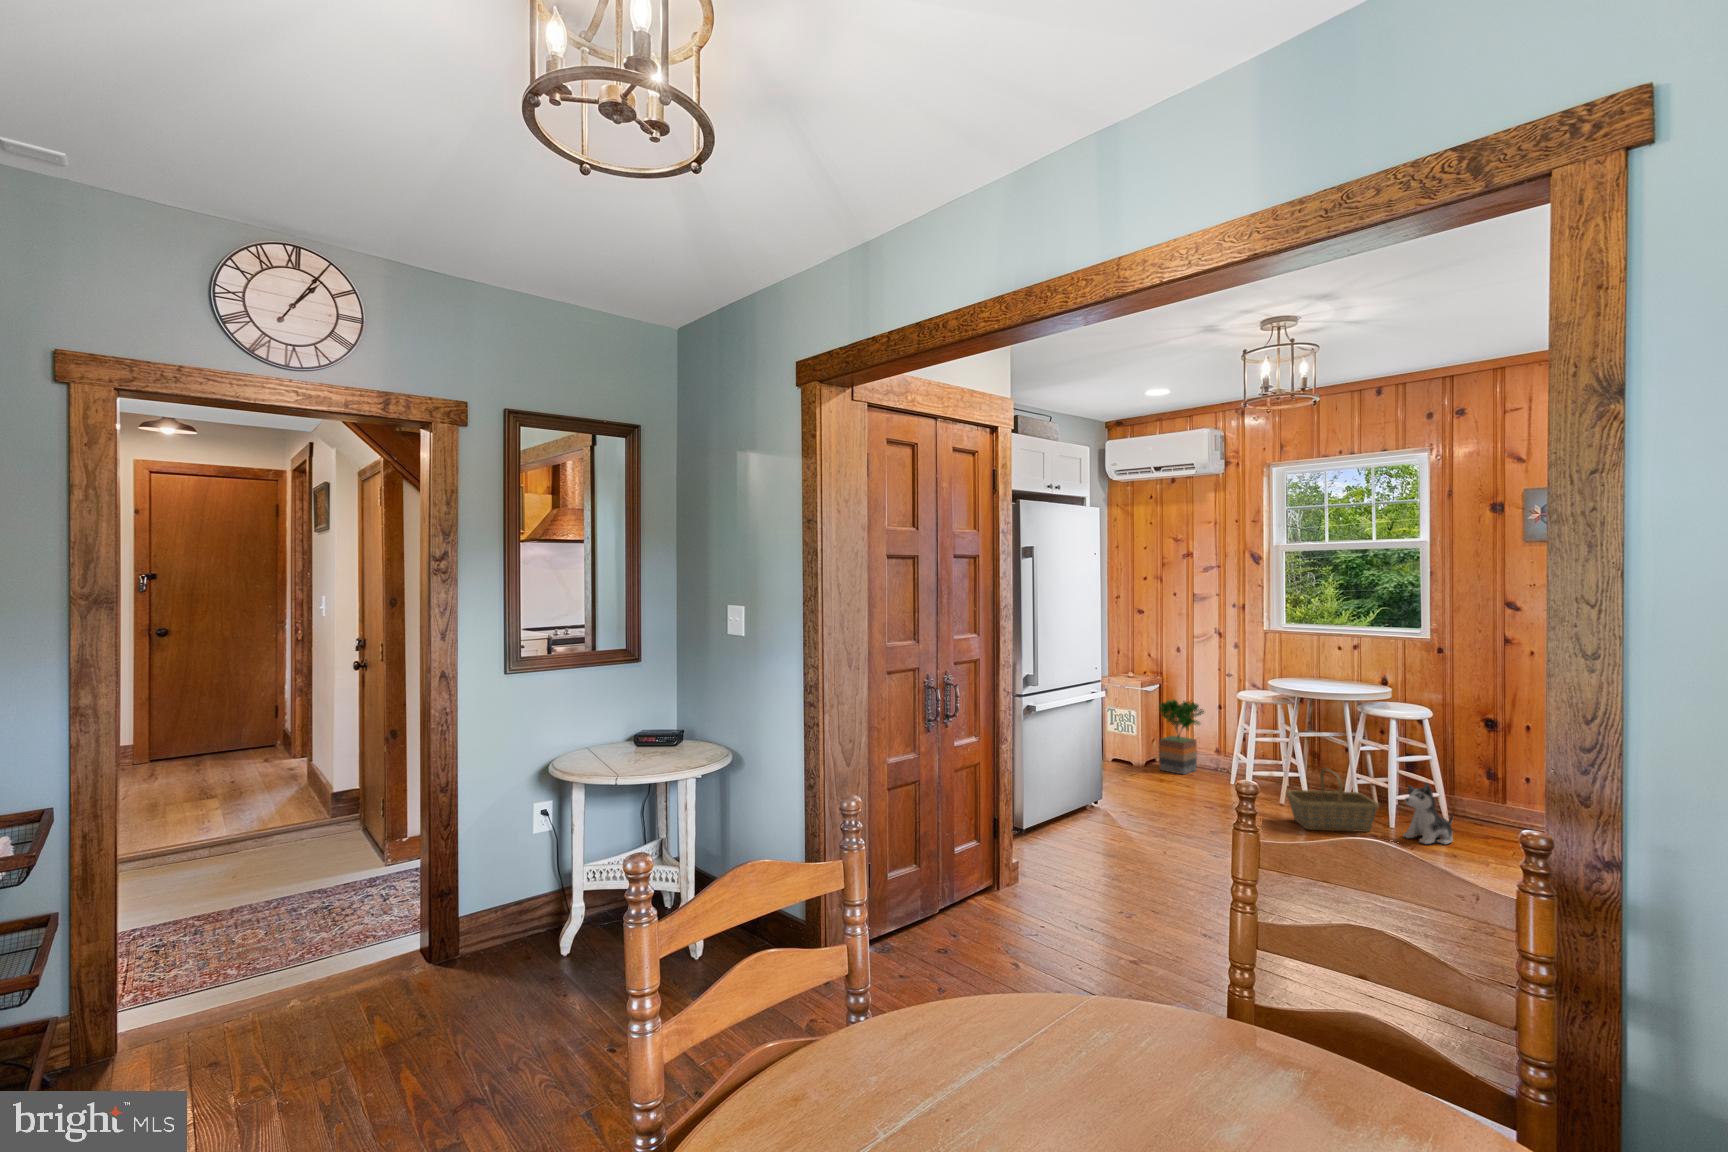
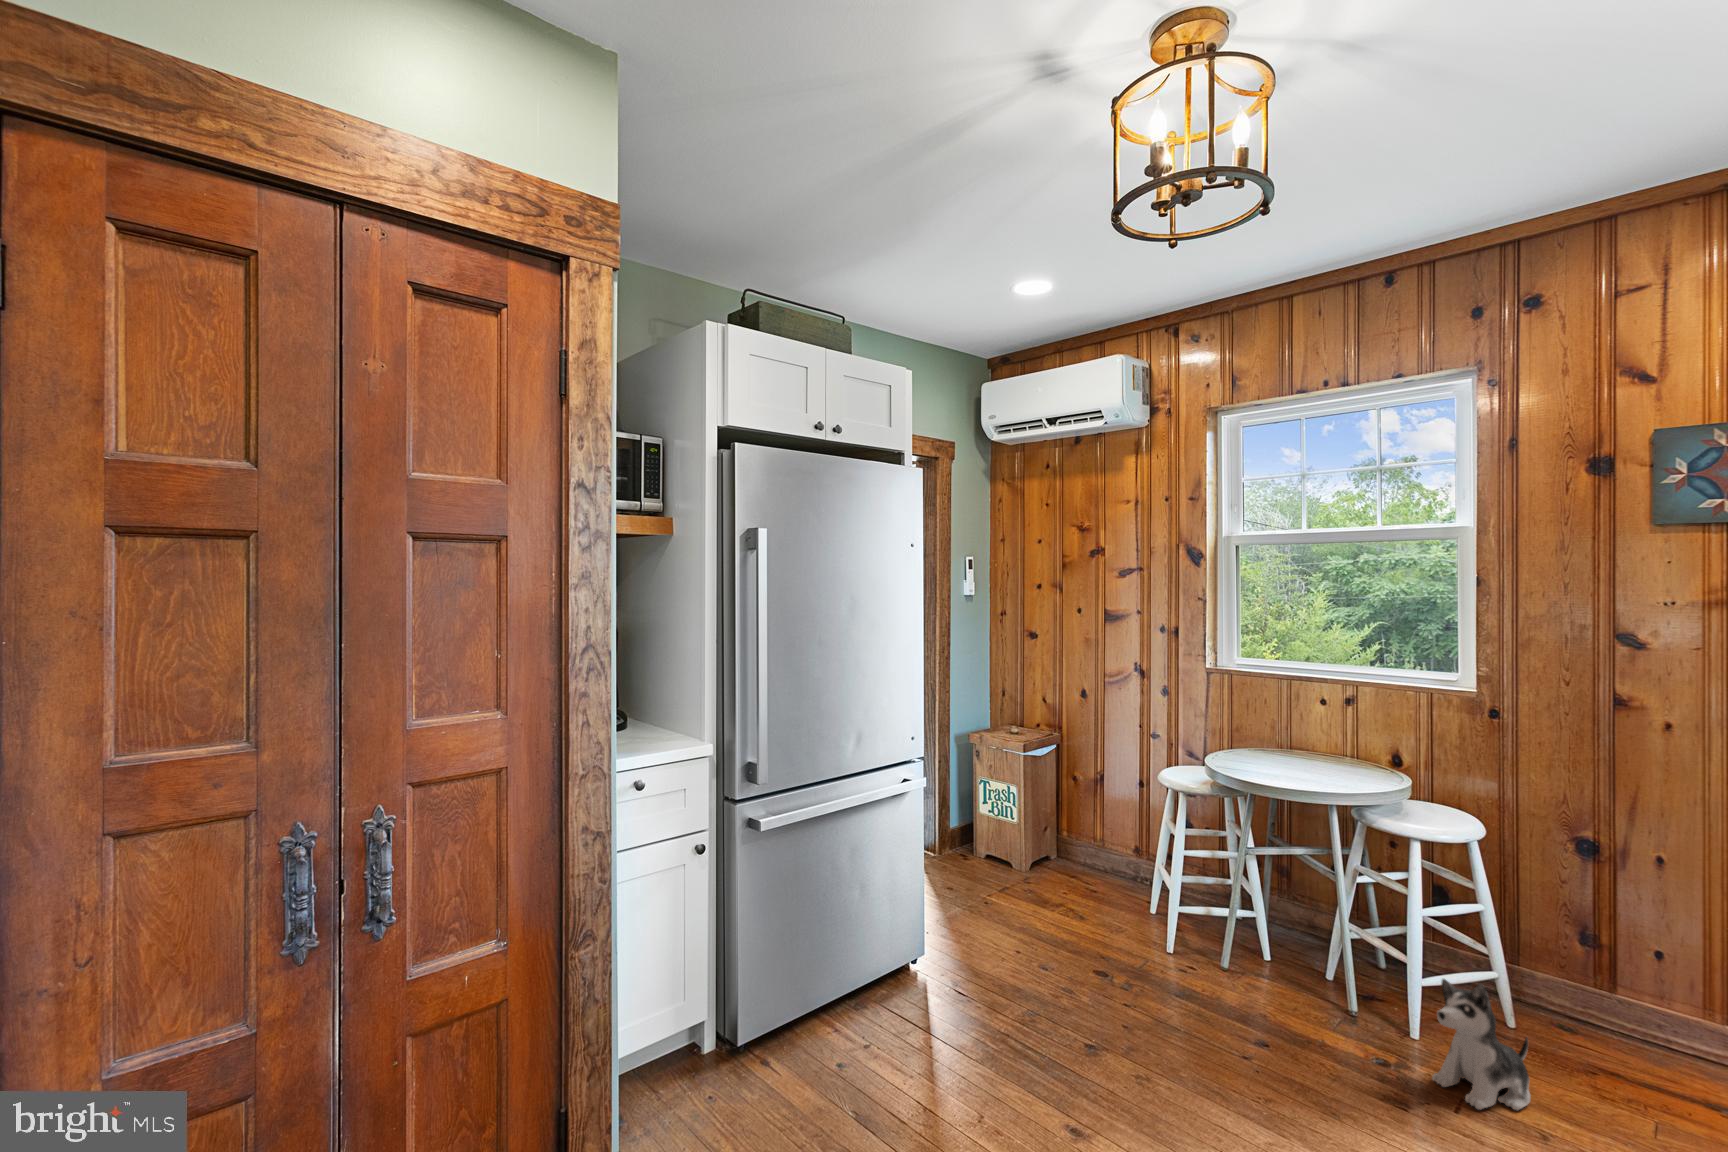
potted tree: present [1159,700,1204,774] -> none [1044,772,1118,895]
basket: present [1286,768,1379,832] -> none [1221,931,1388,1062]

